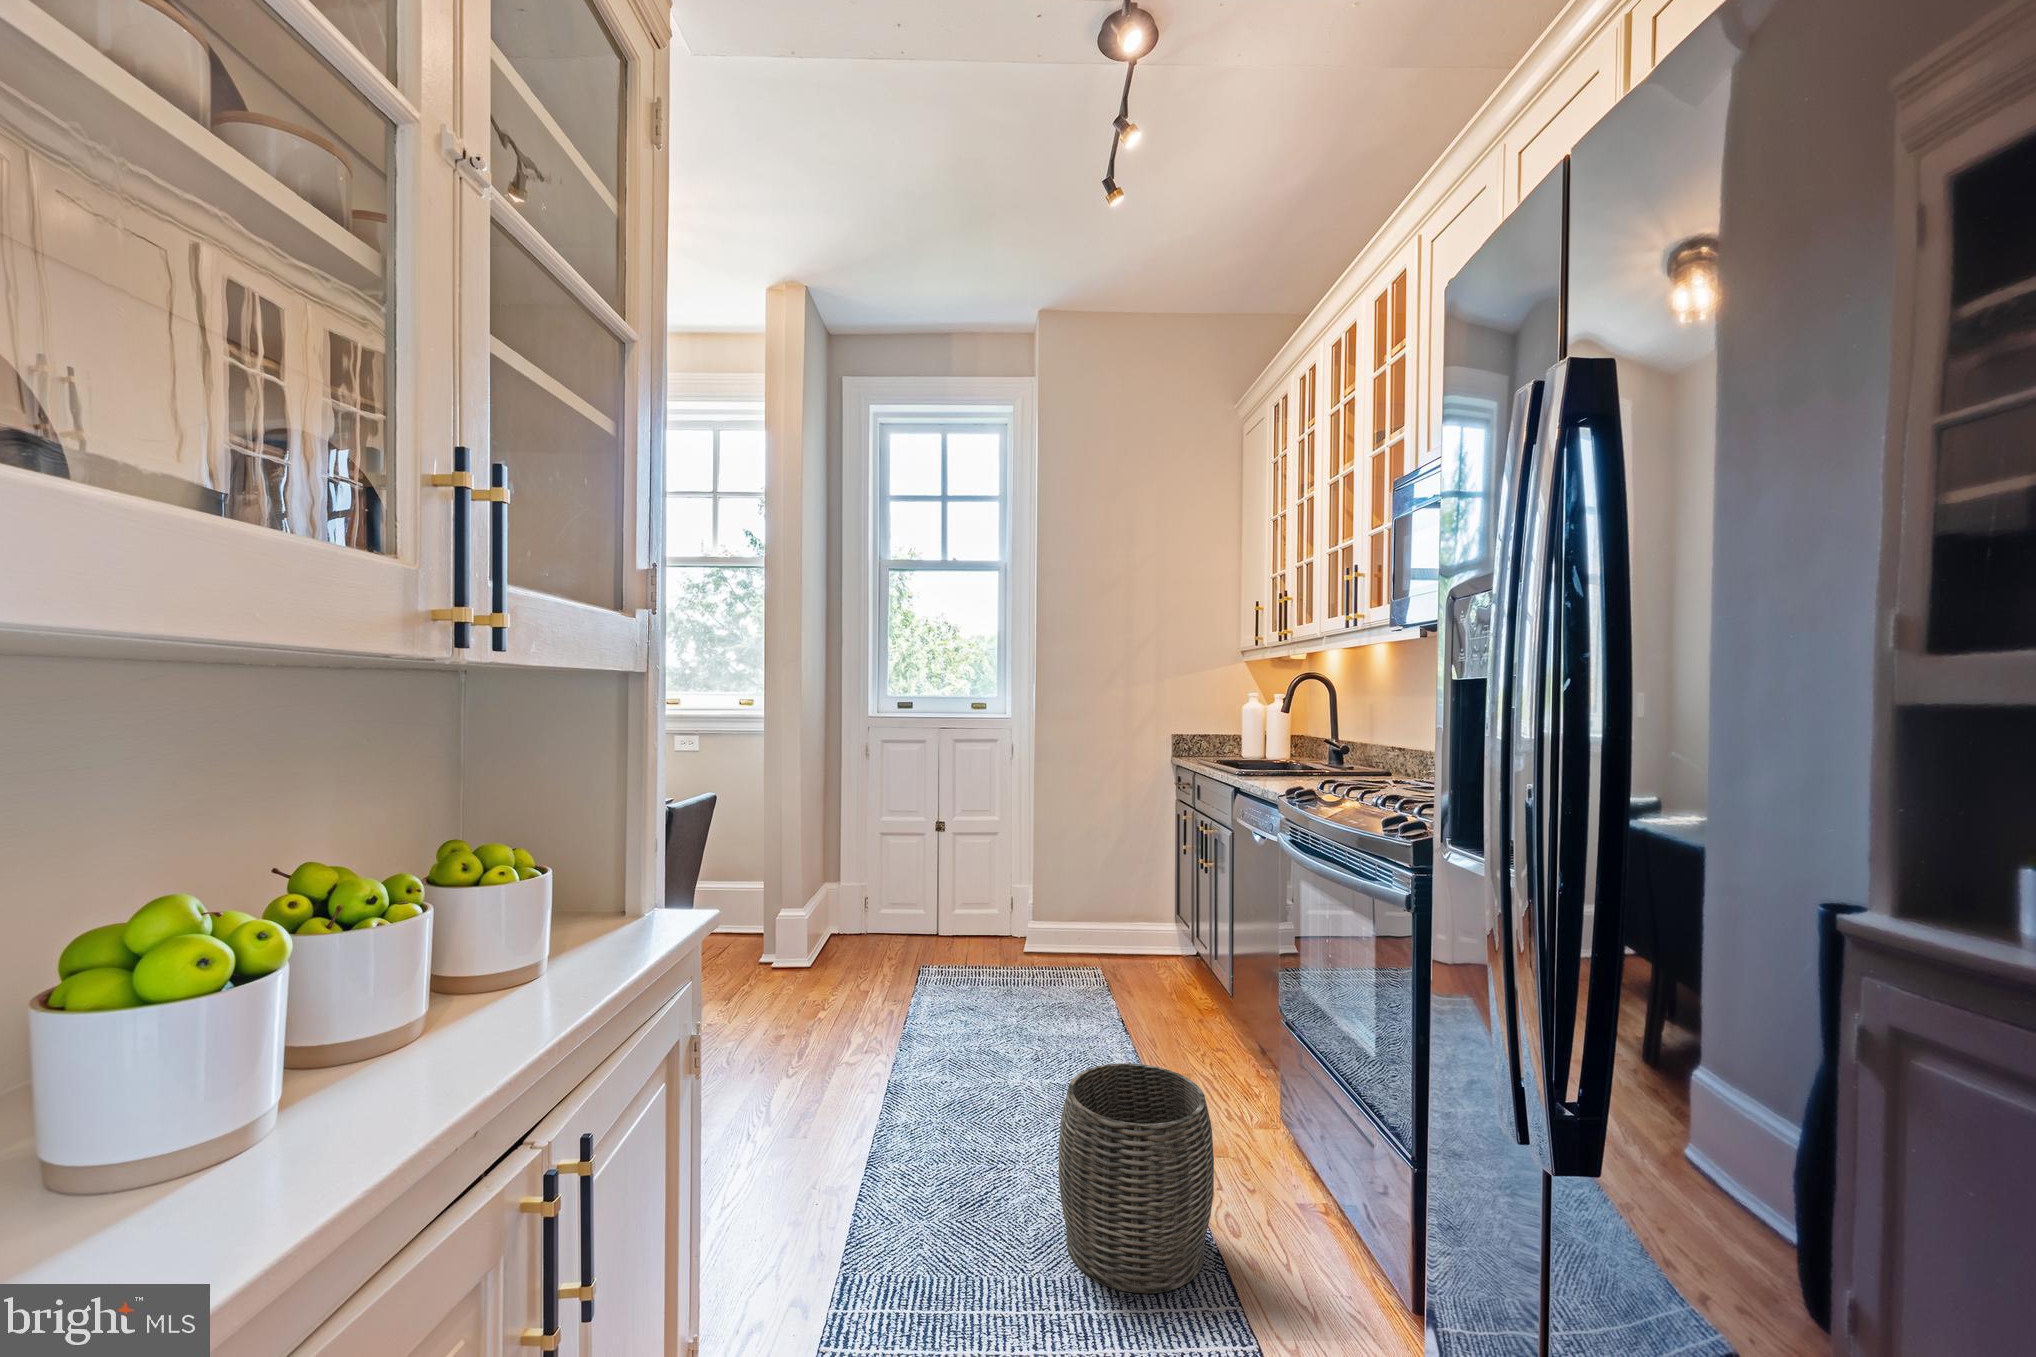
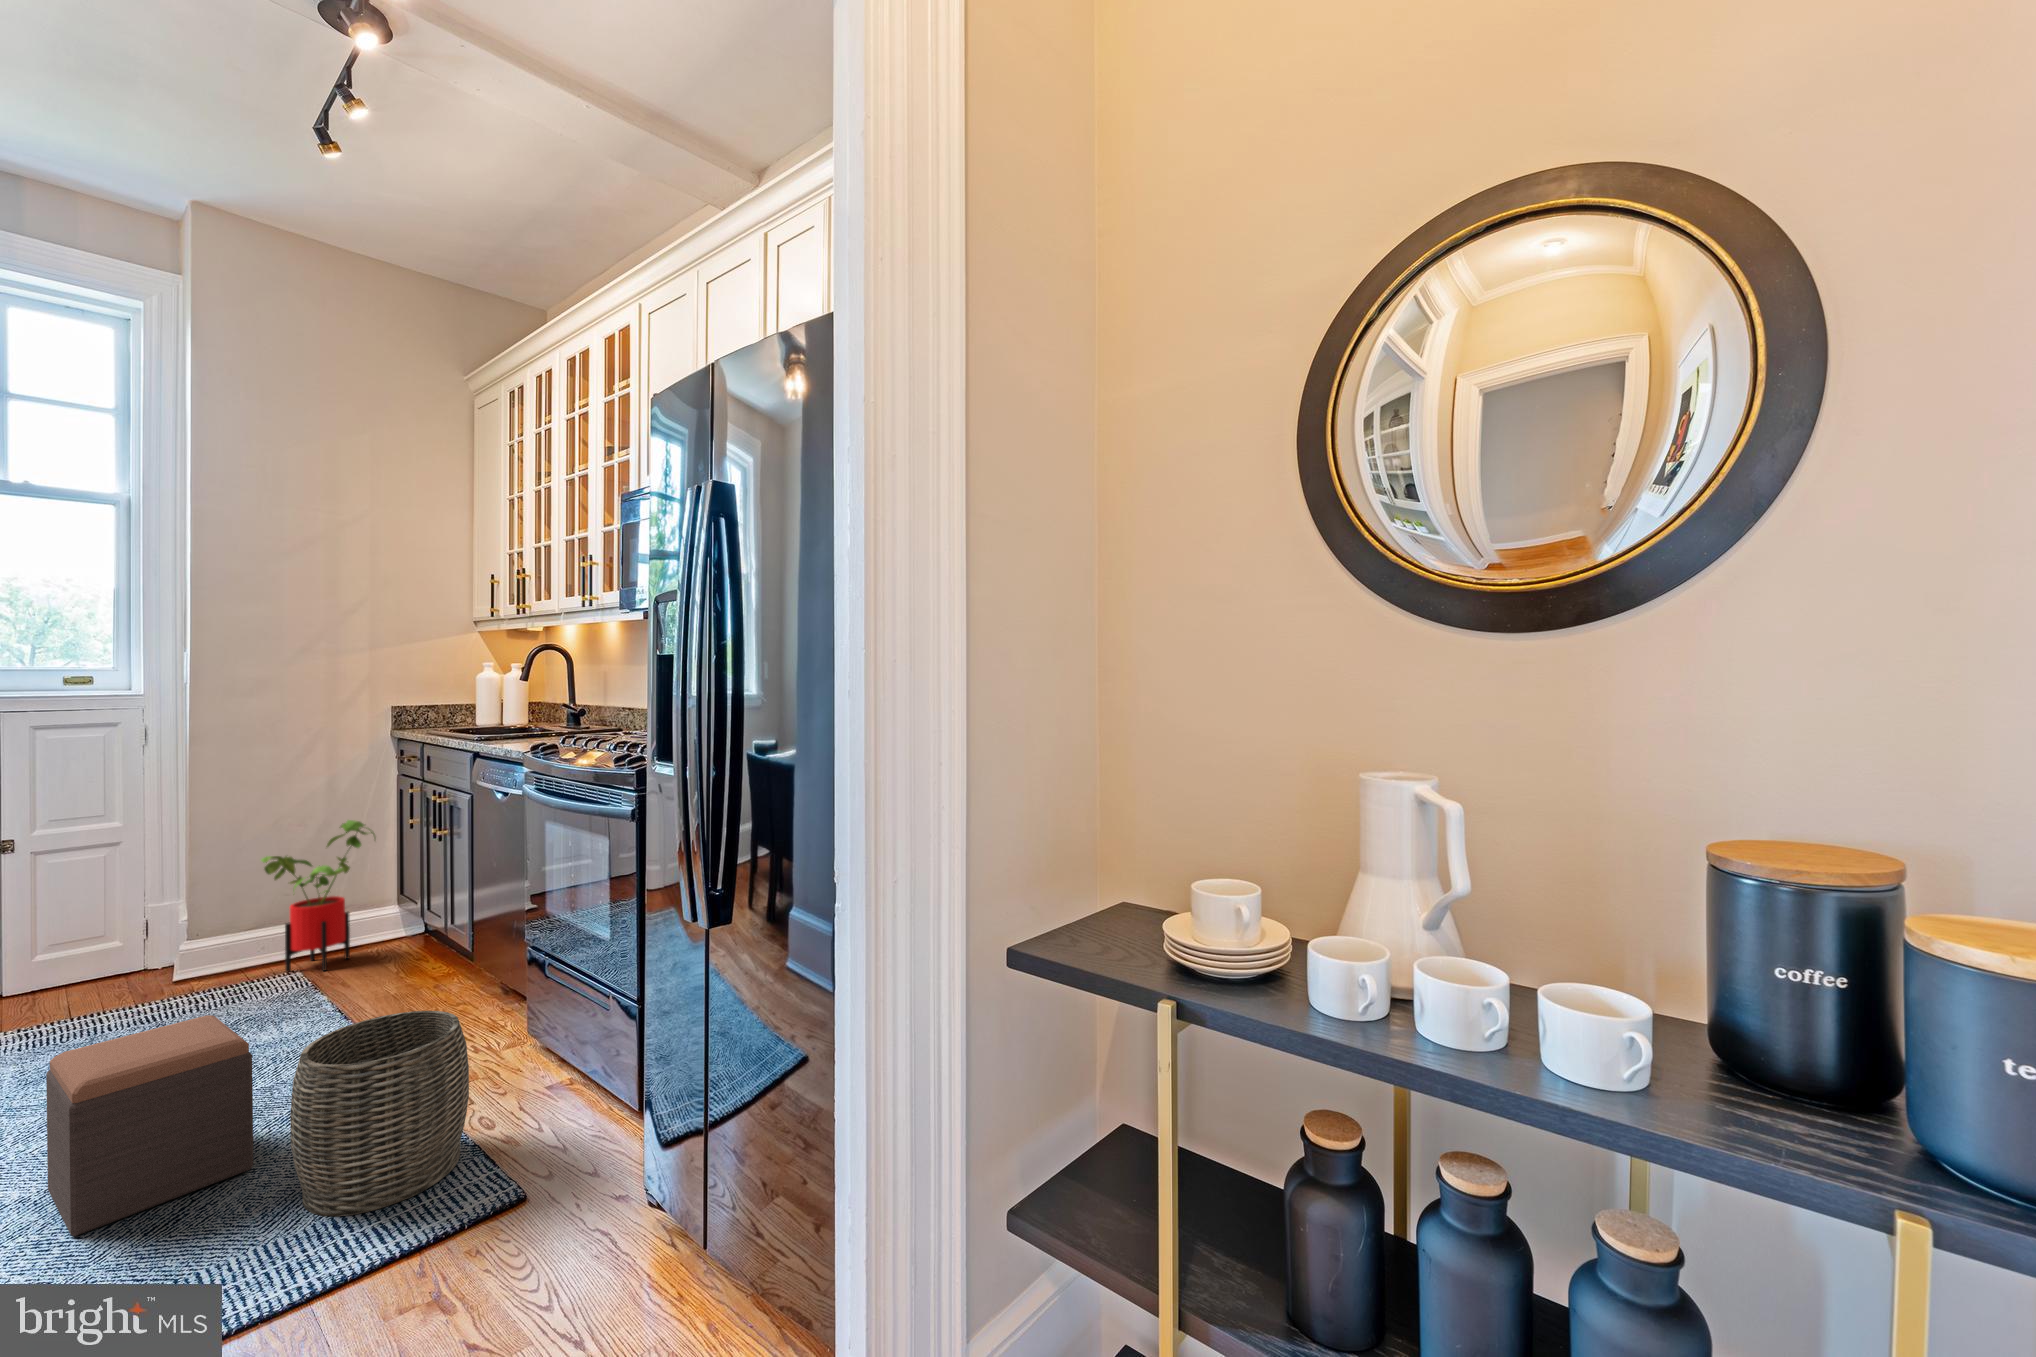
house plant: none [1076,837,1157,975] -> present [261,820,376,973]
footstool: none [921,1008,1040,1181] -> present [46,1015,253,1236]

